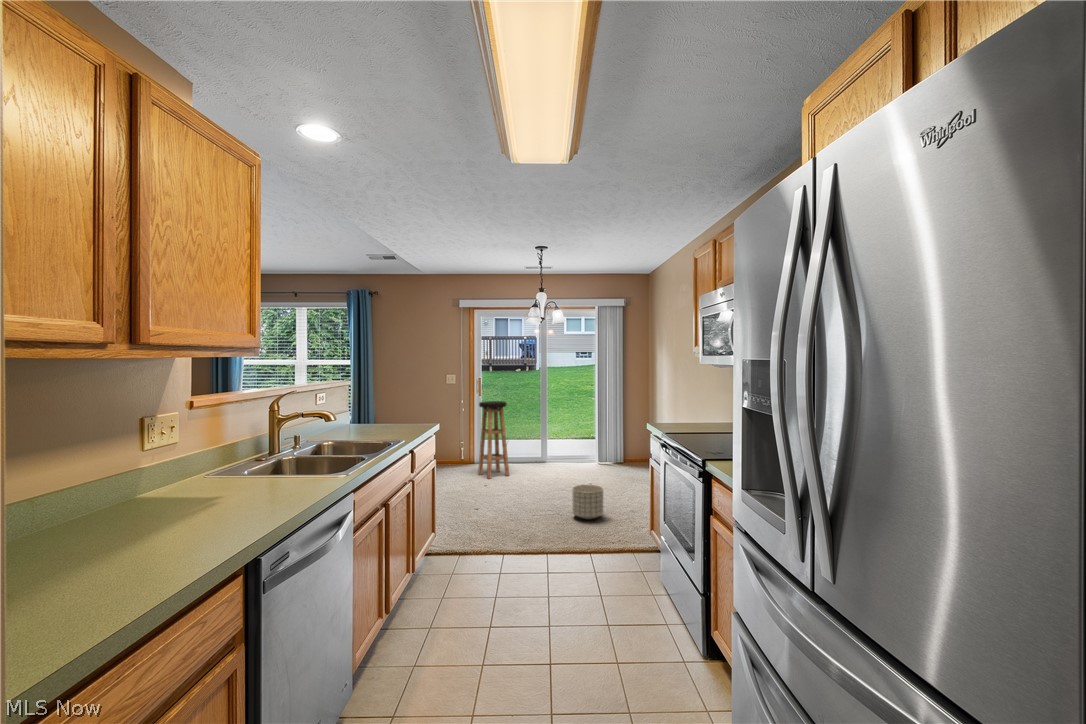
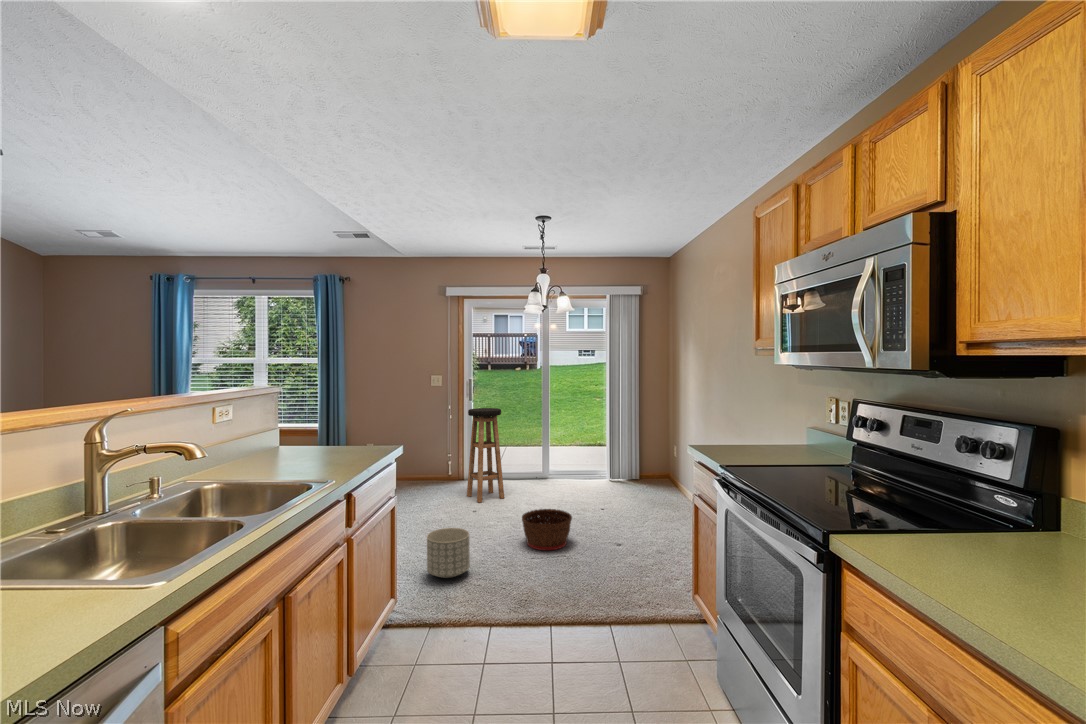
basket: none [525,479,564,510] -> present [522,509,572,550]
planter: present [572,485,603,520] -> present [427,528,470,578]

